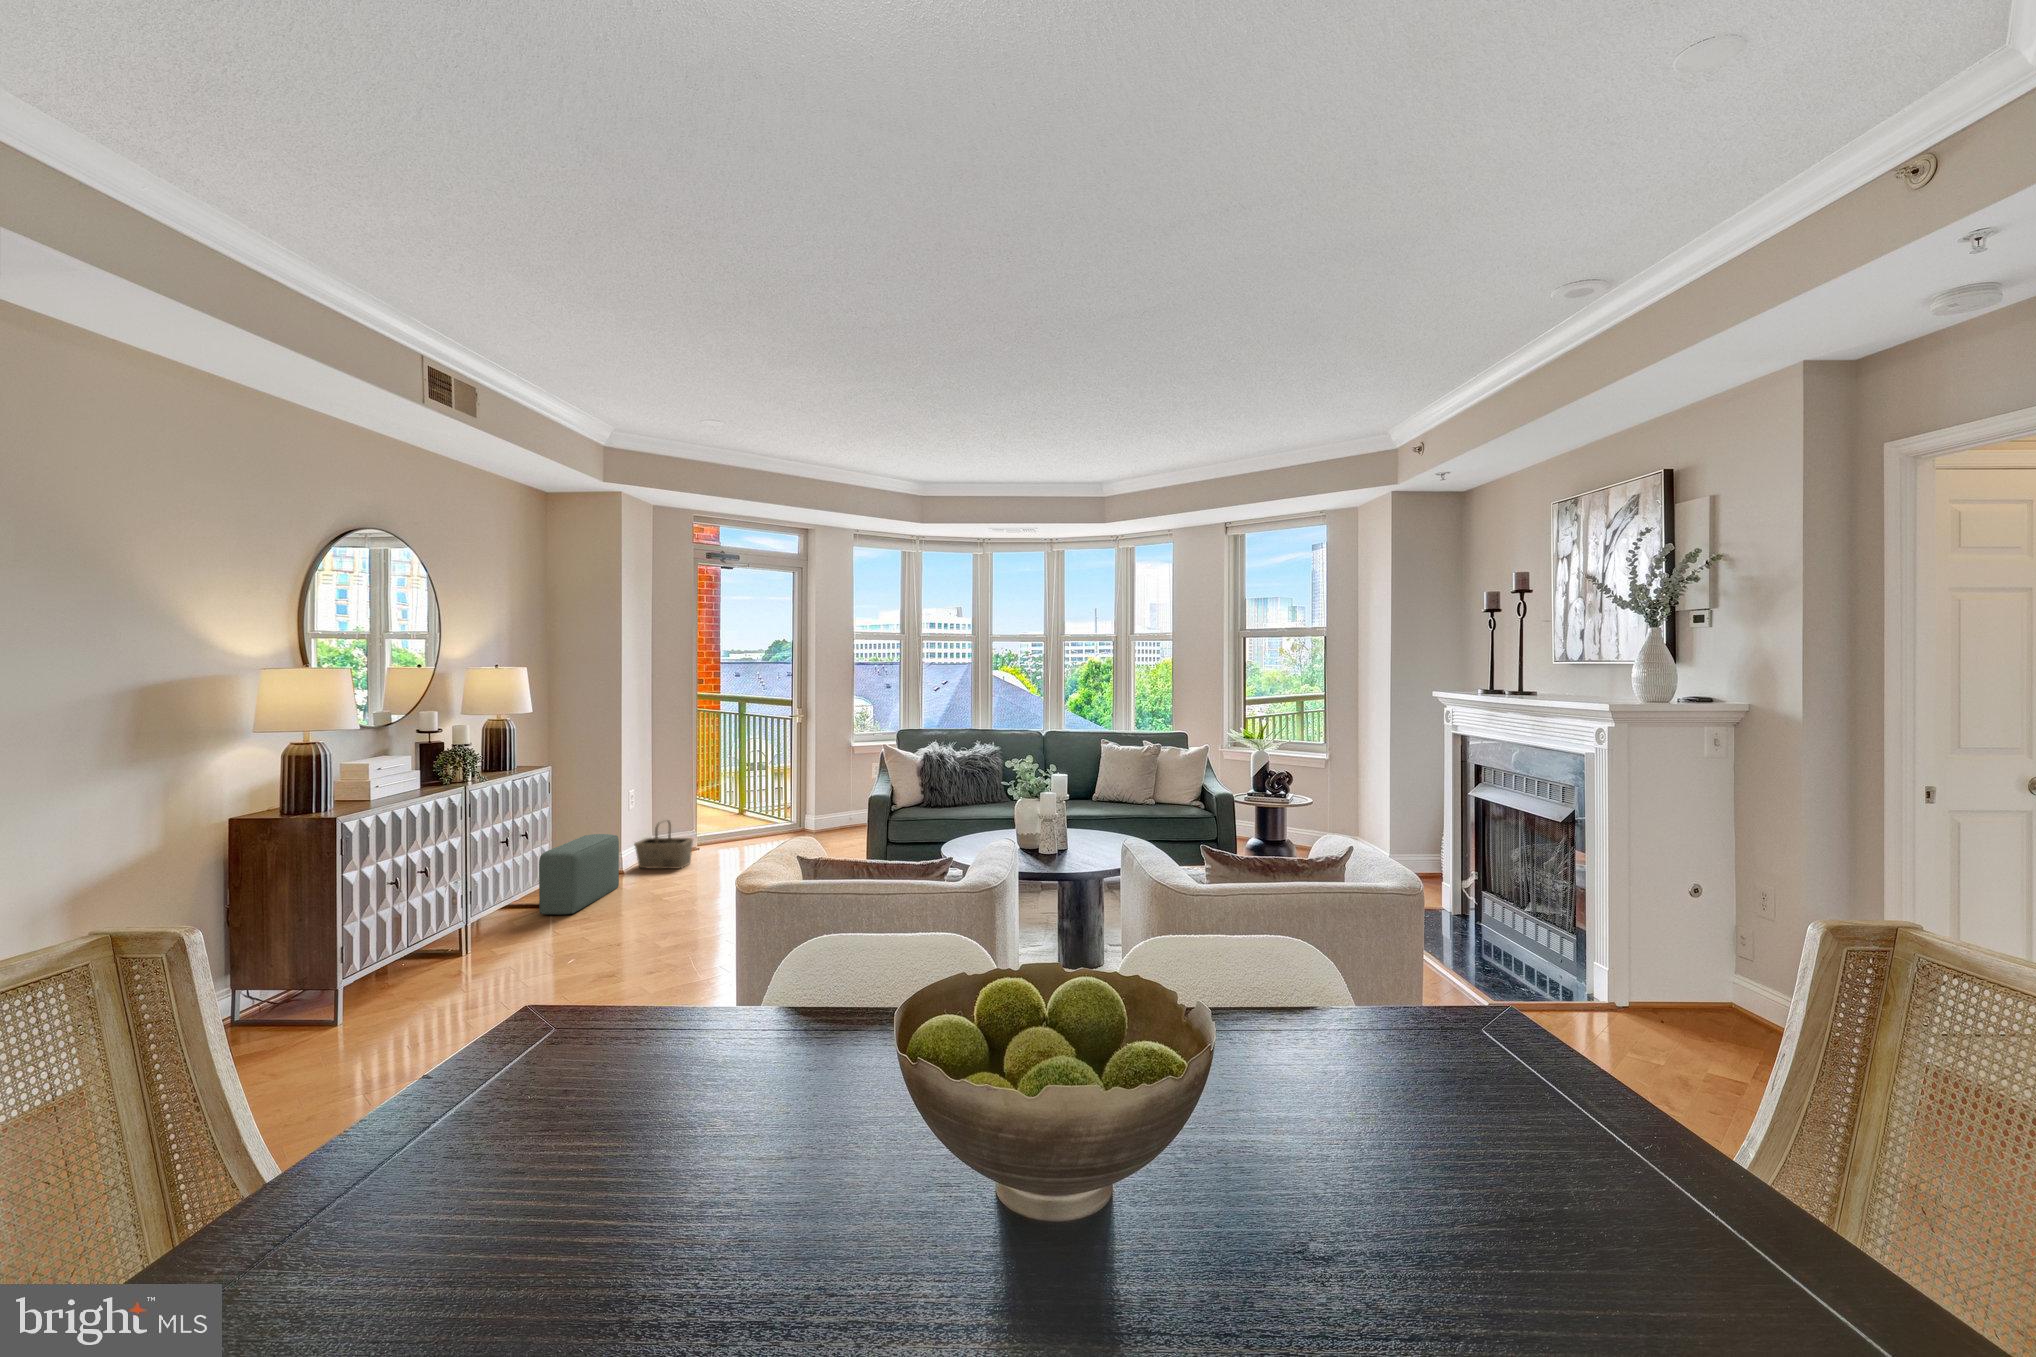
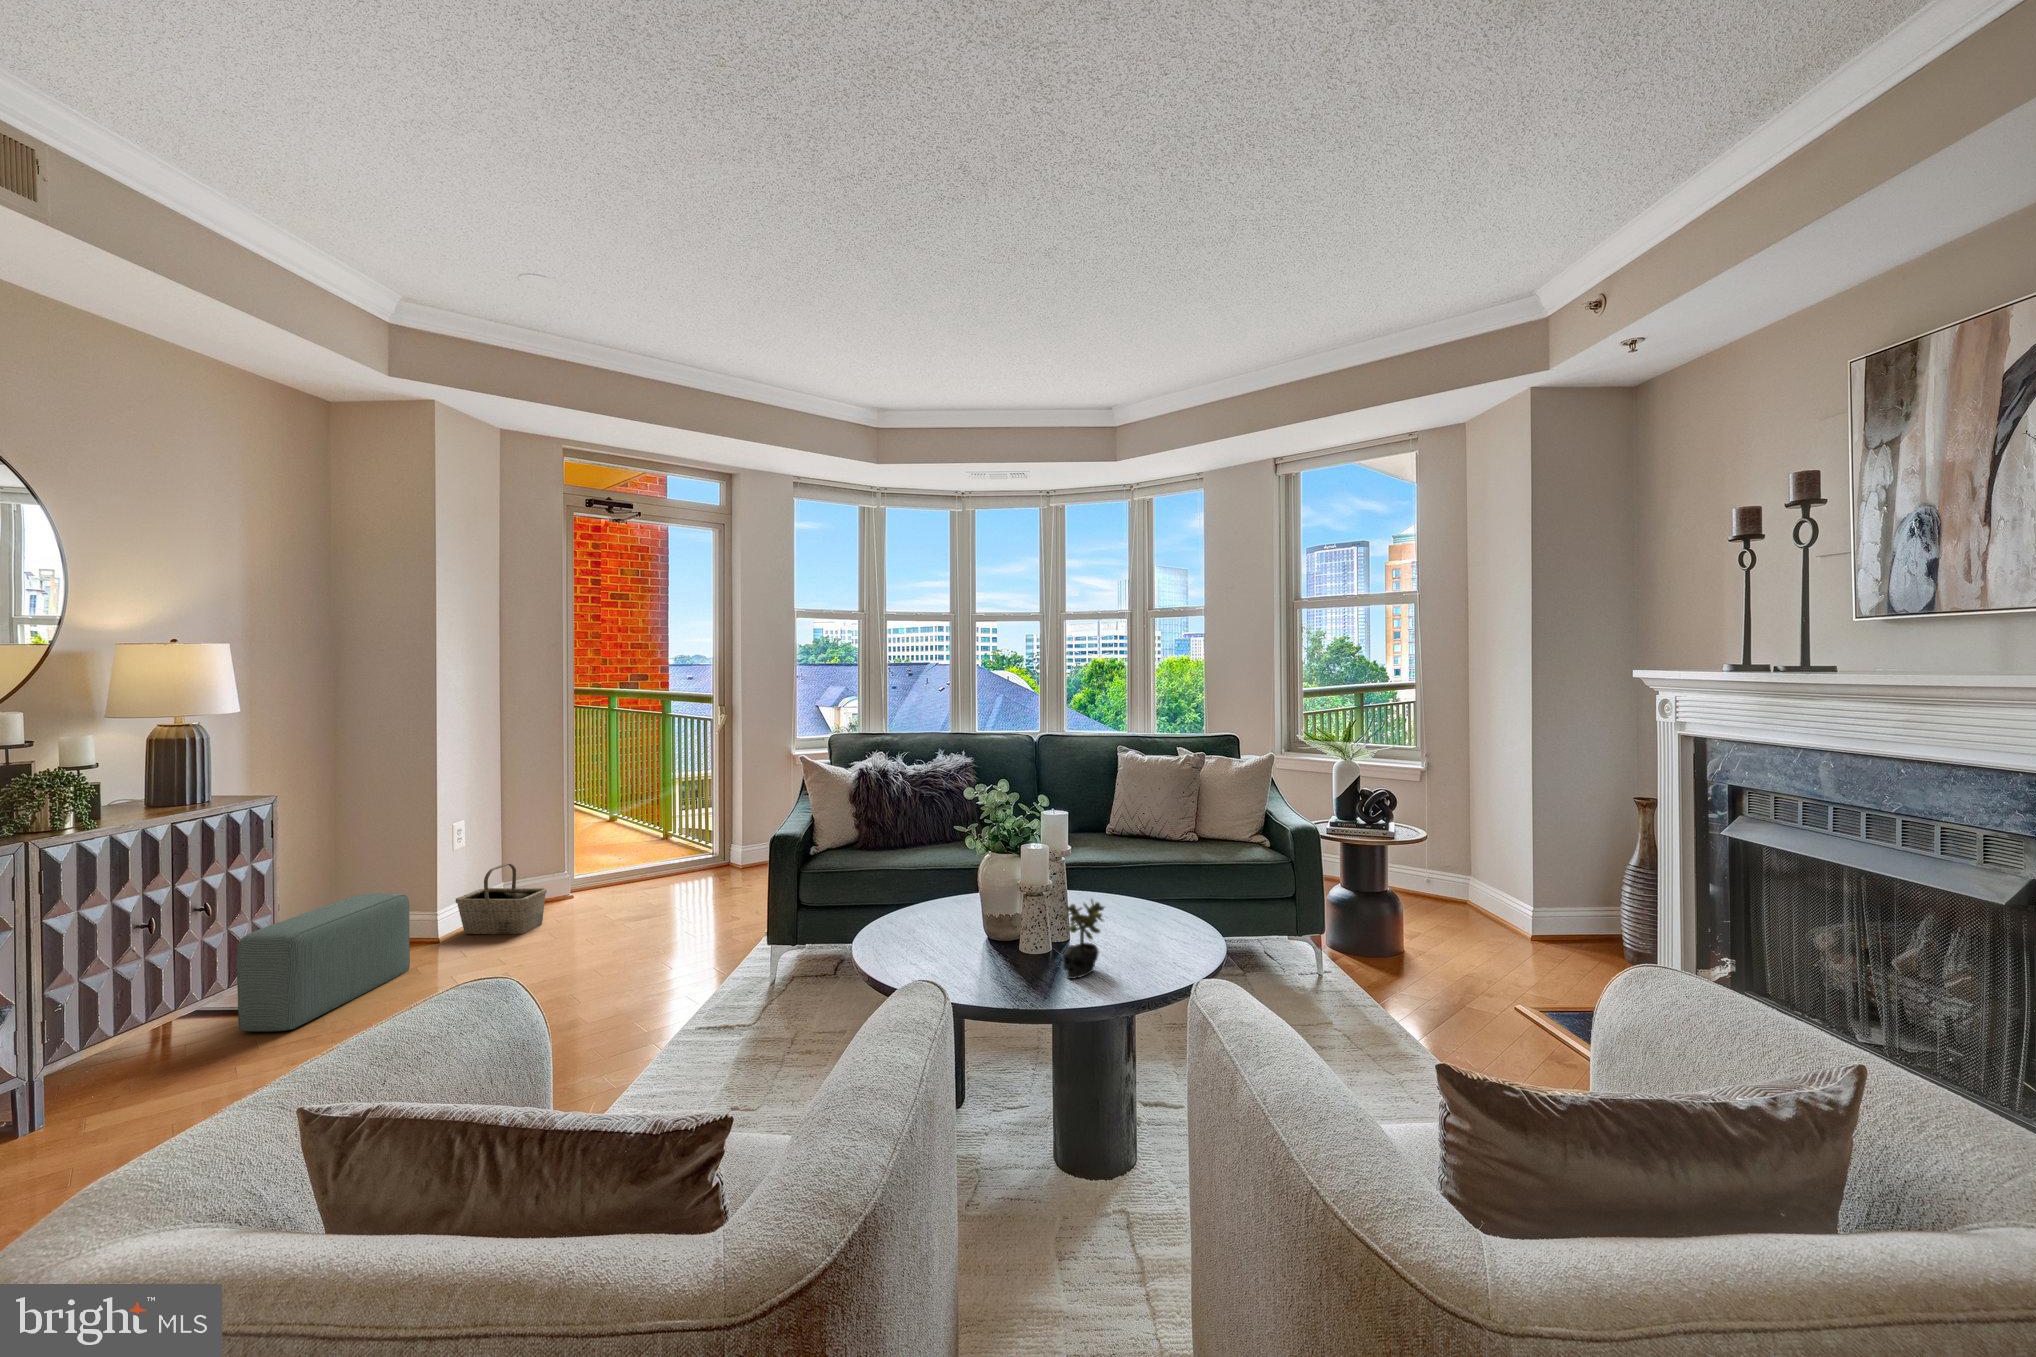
succulent plant: none [1063,821,1089,864] -> present [1060,900,1104,979]

